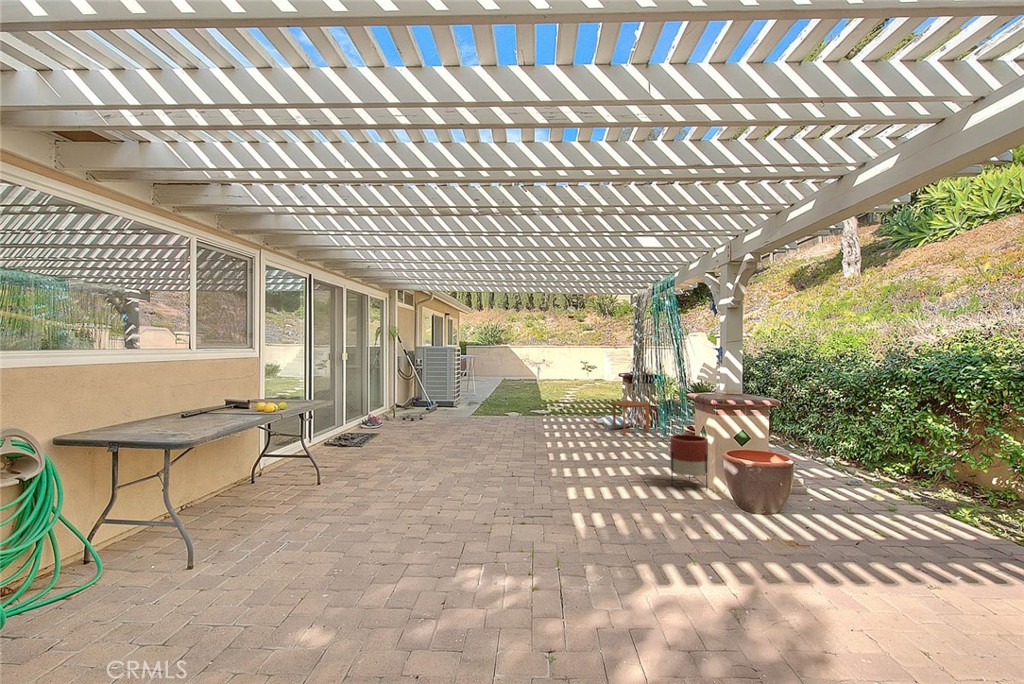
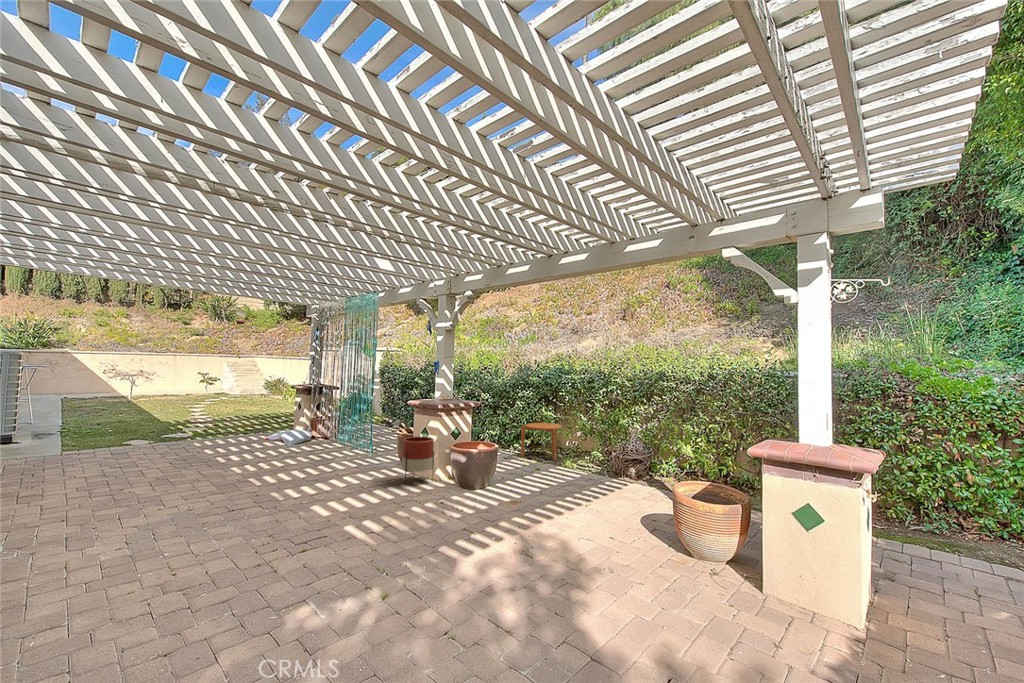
side table: present [611,401,649,435] -> present [521,423,562,461]

